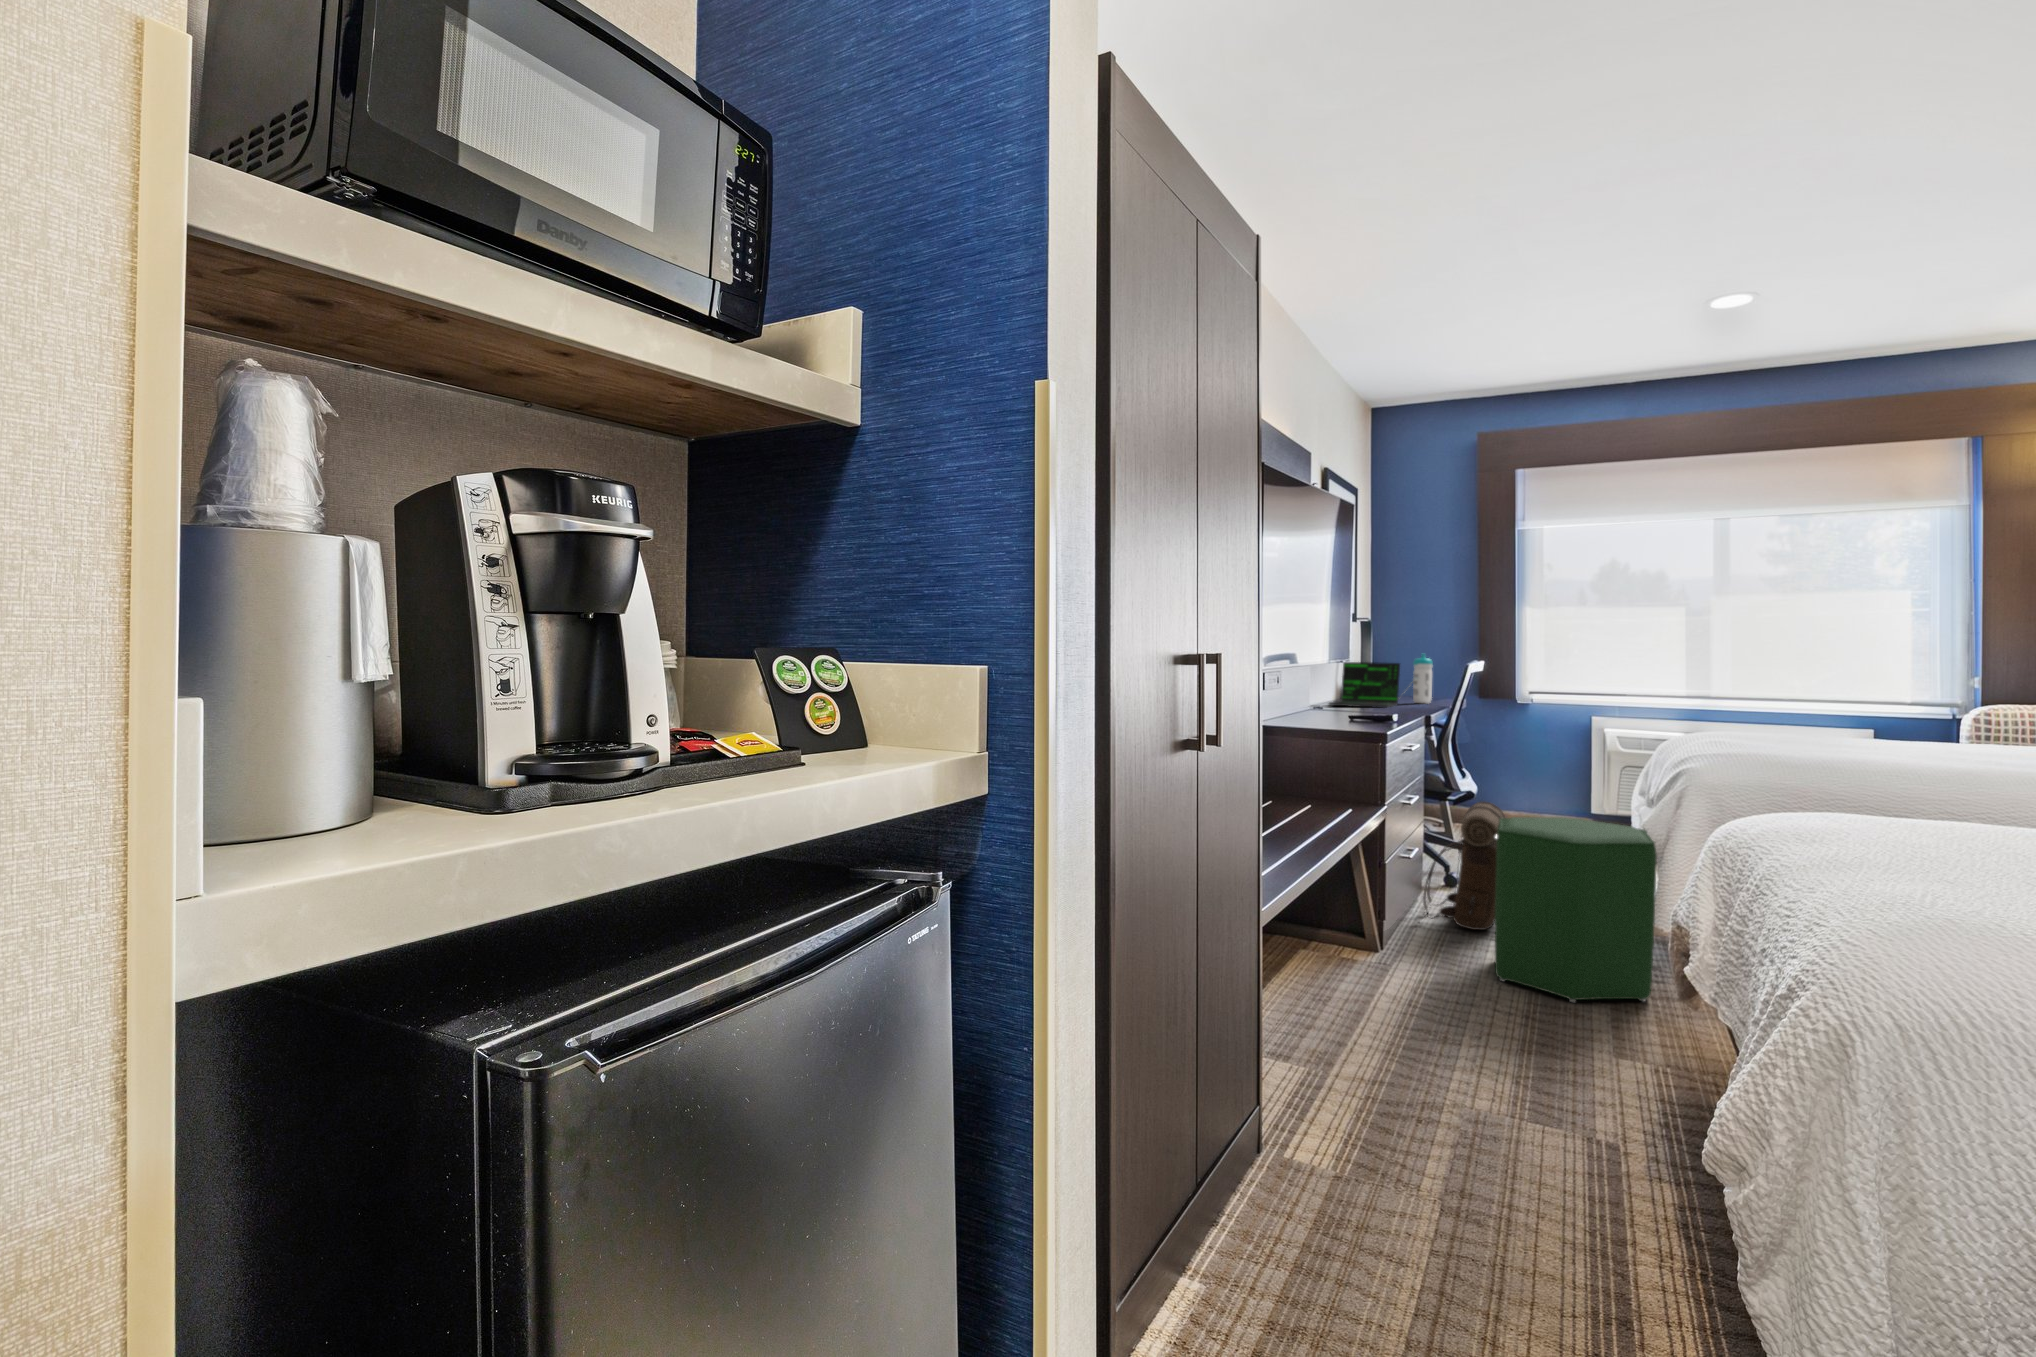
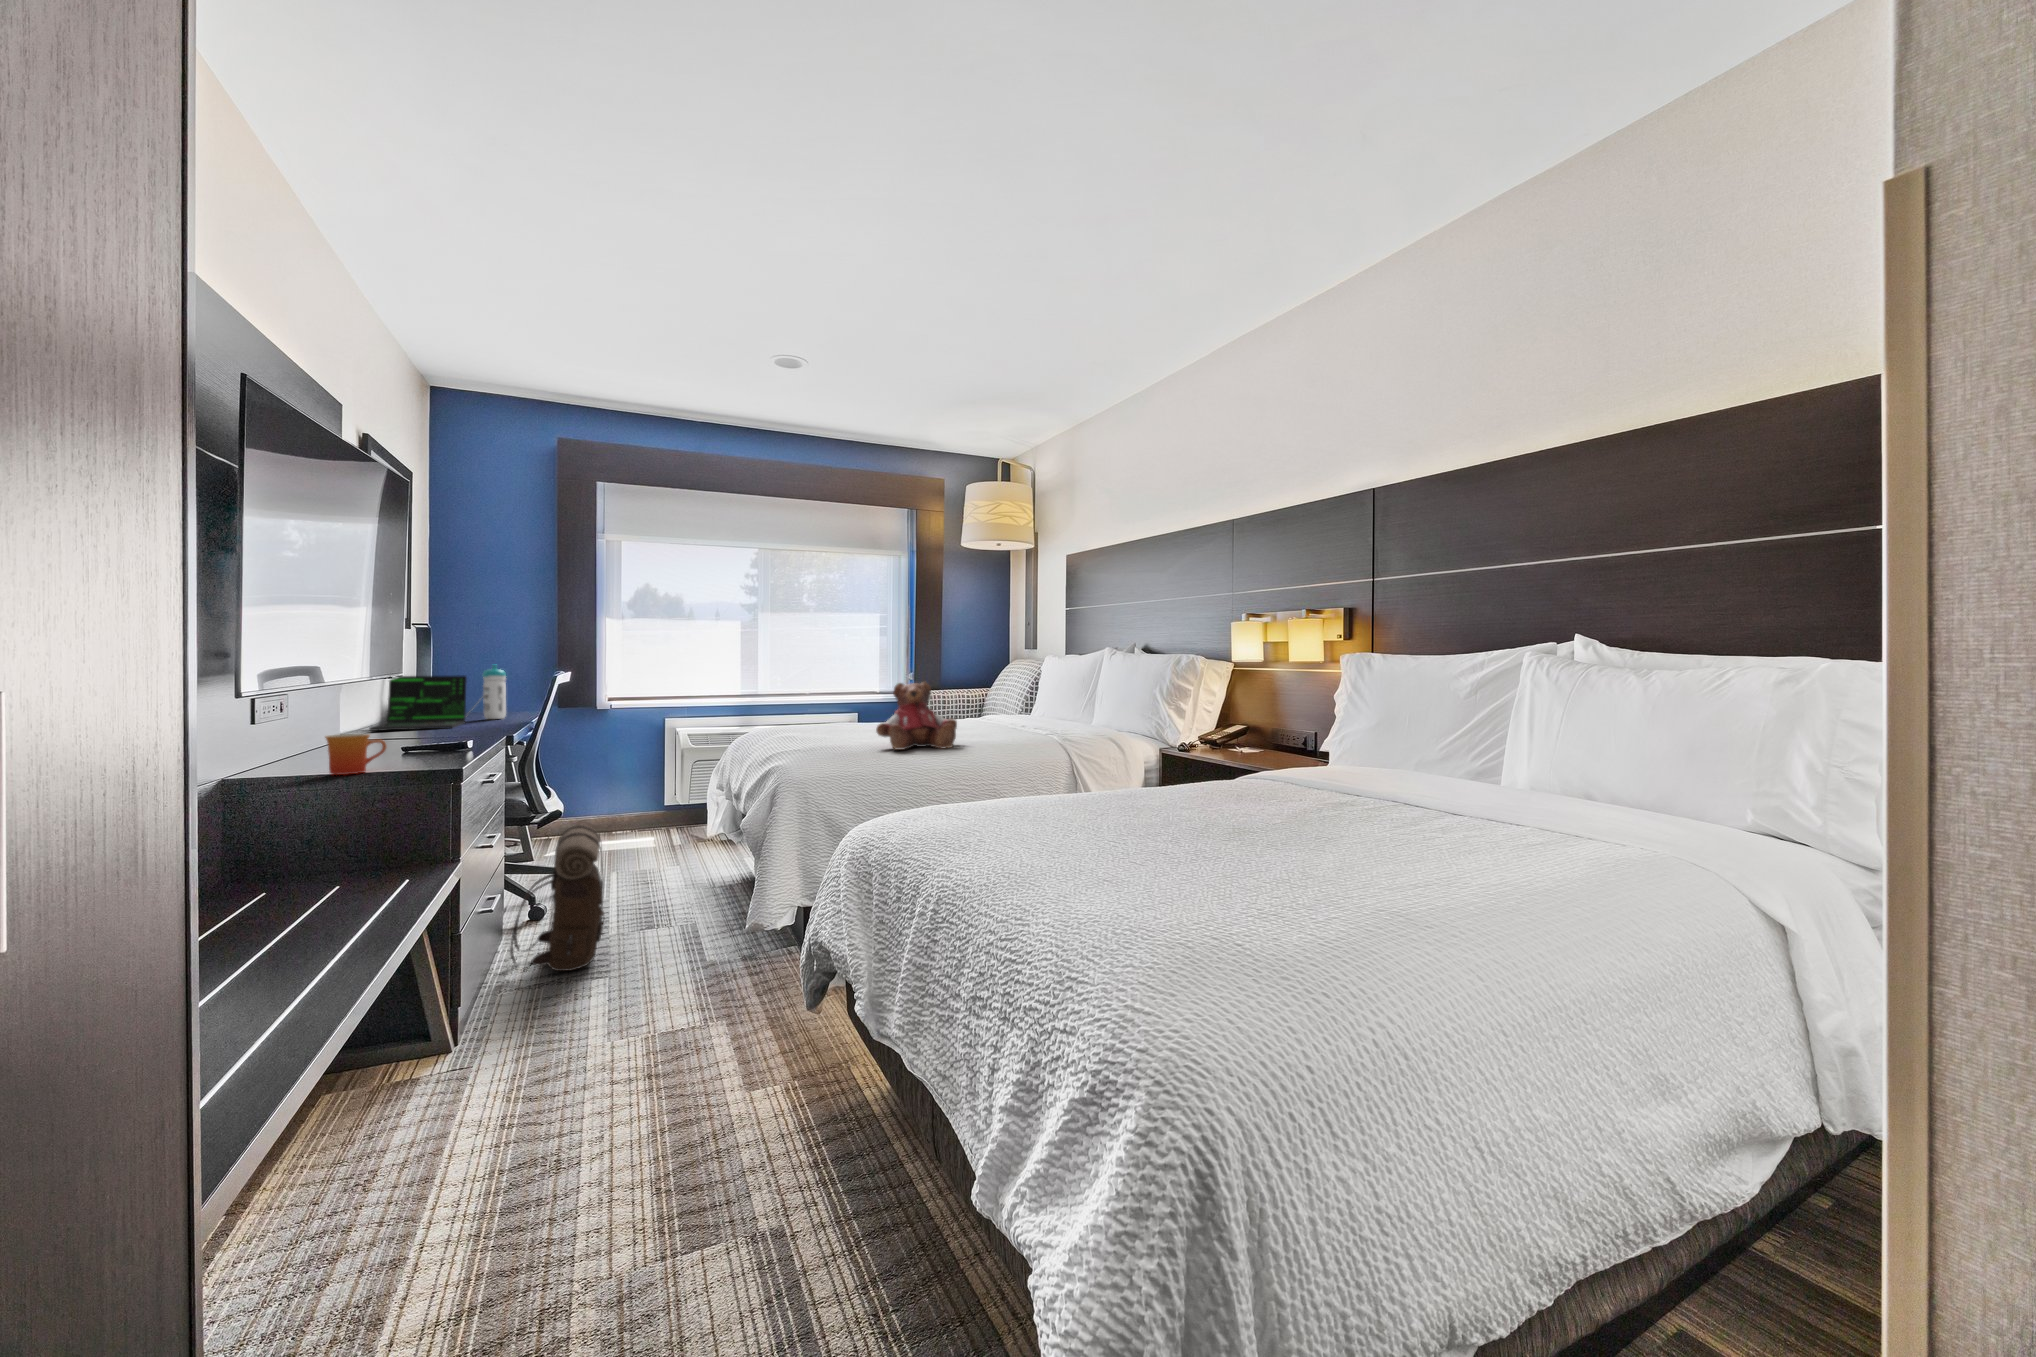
teddy bear: none [1850,681,1995,772] -> present [876,682,957,750]
mug: none [1304,700,1341,729] -> present [326,734,386,775]
ottoman: present [1495,817,1657,1002] -> none [600,833,760,1034]

